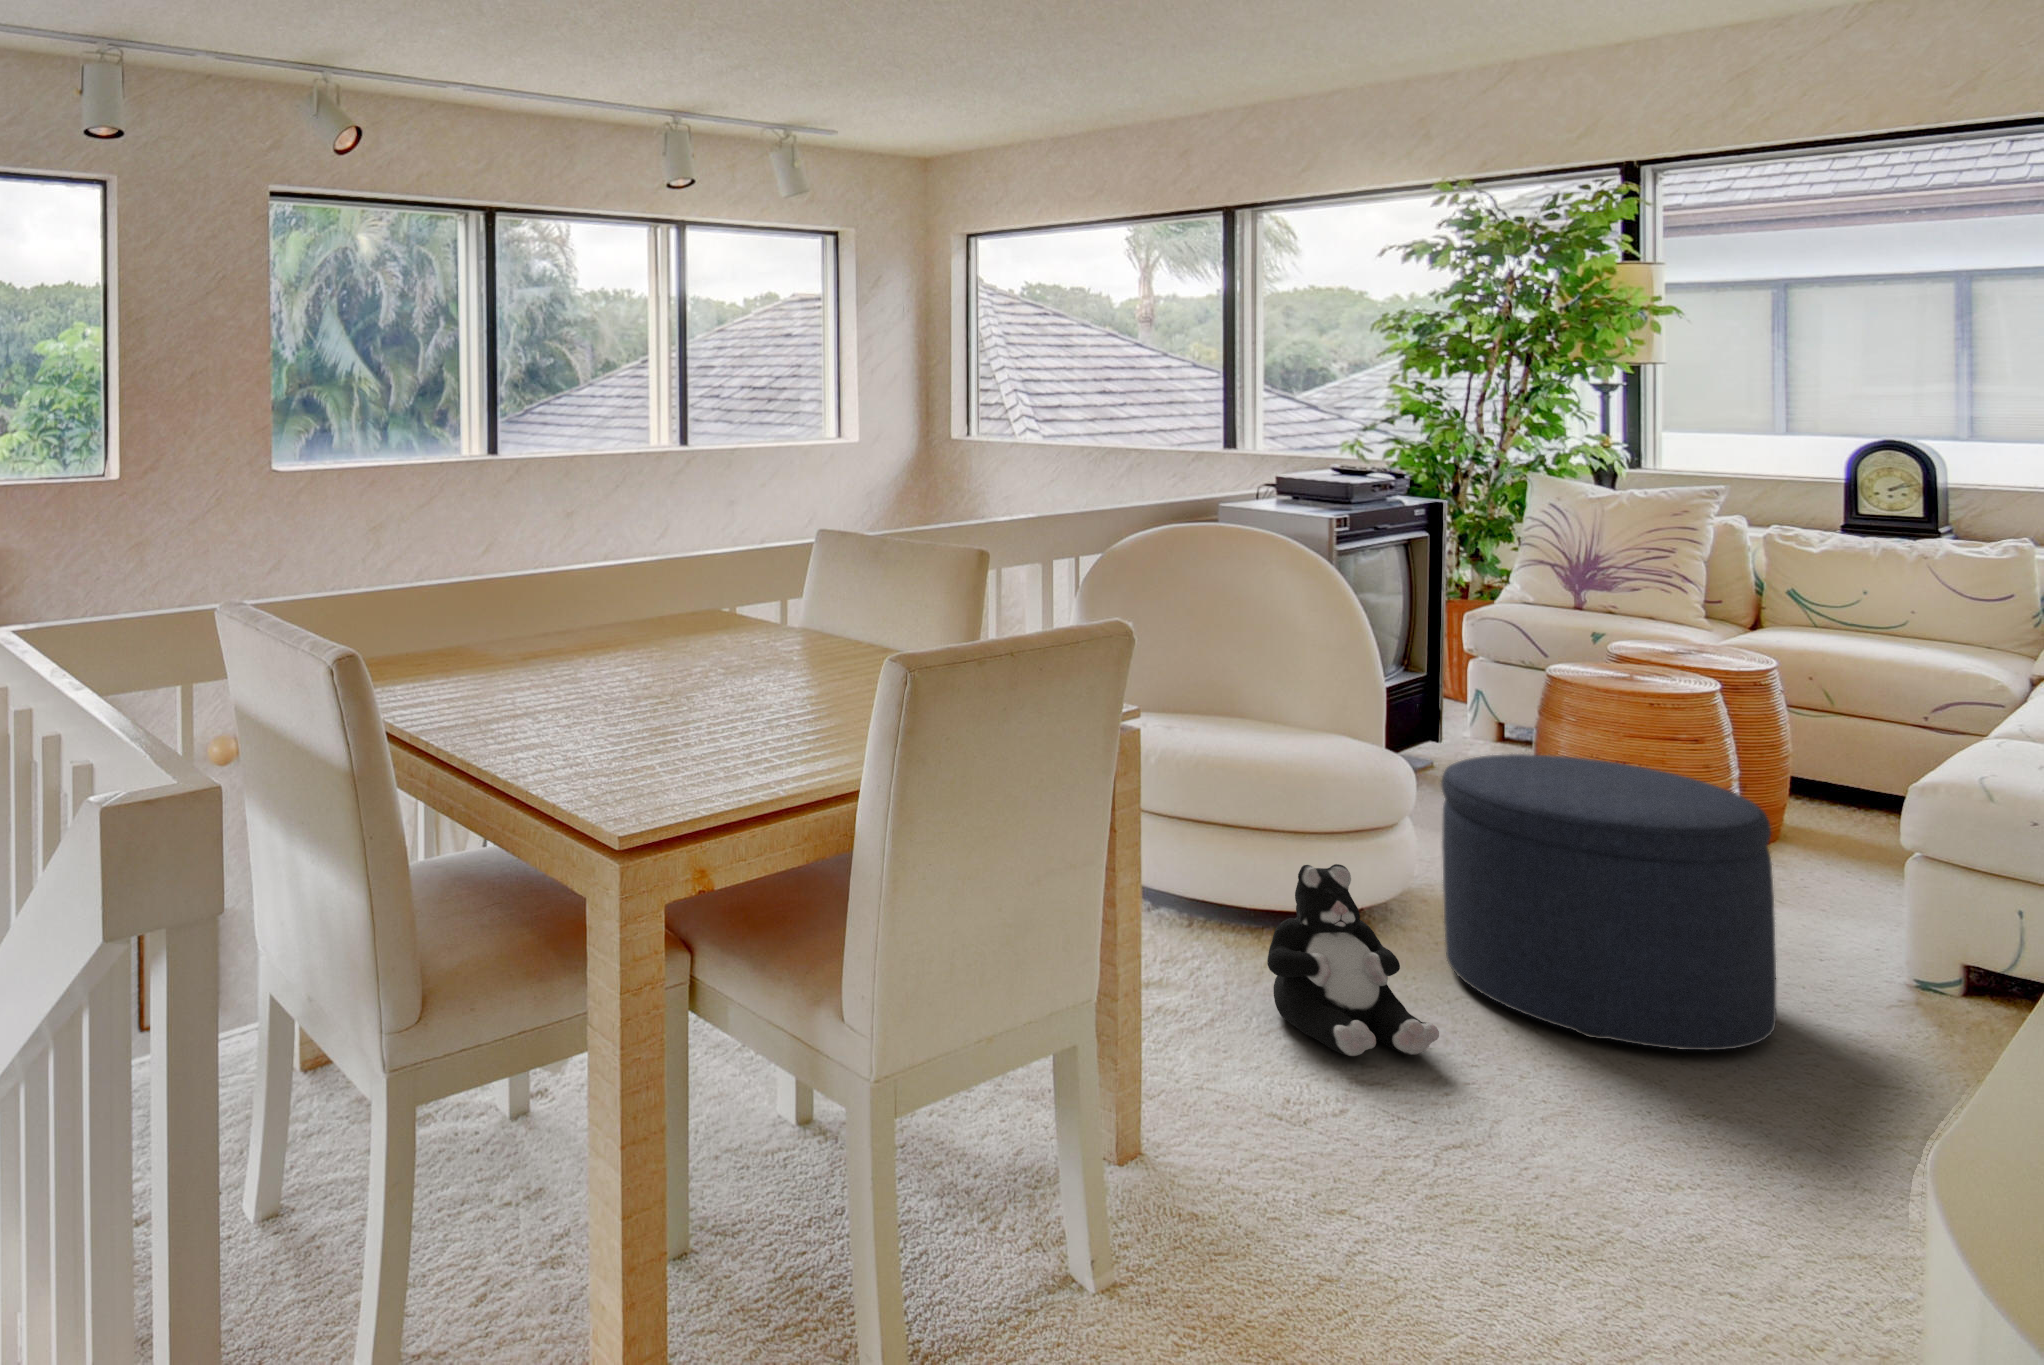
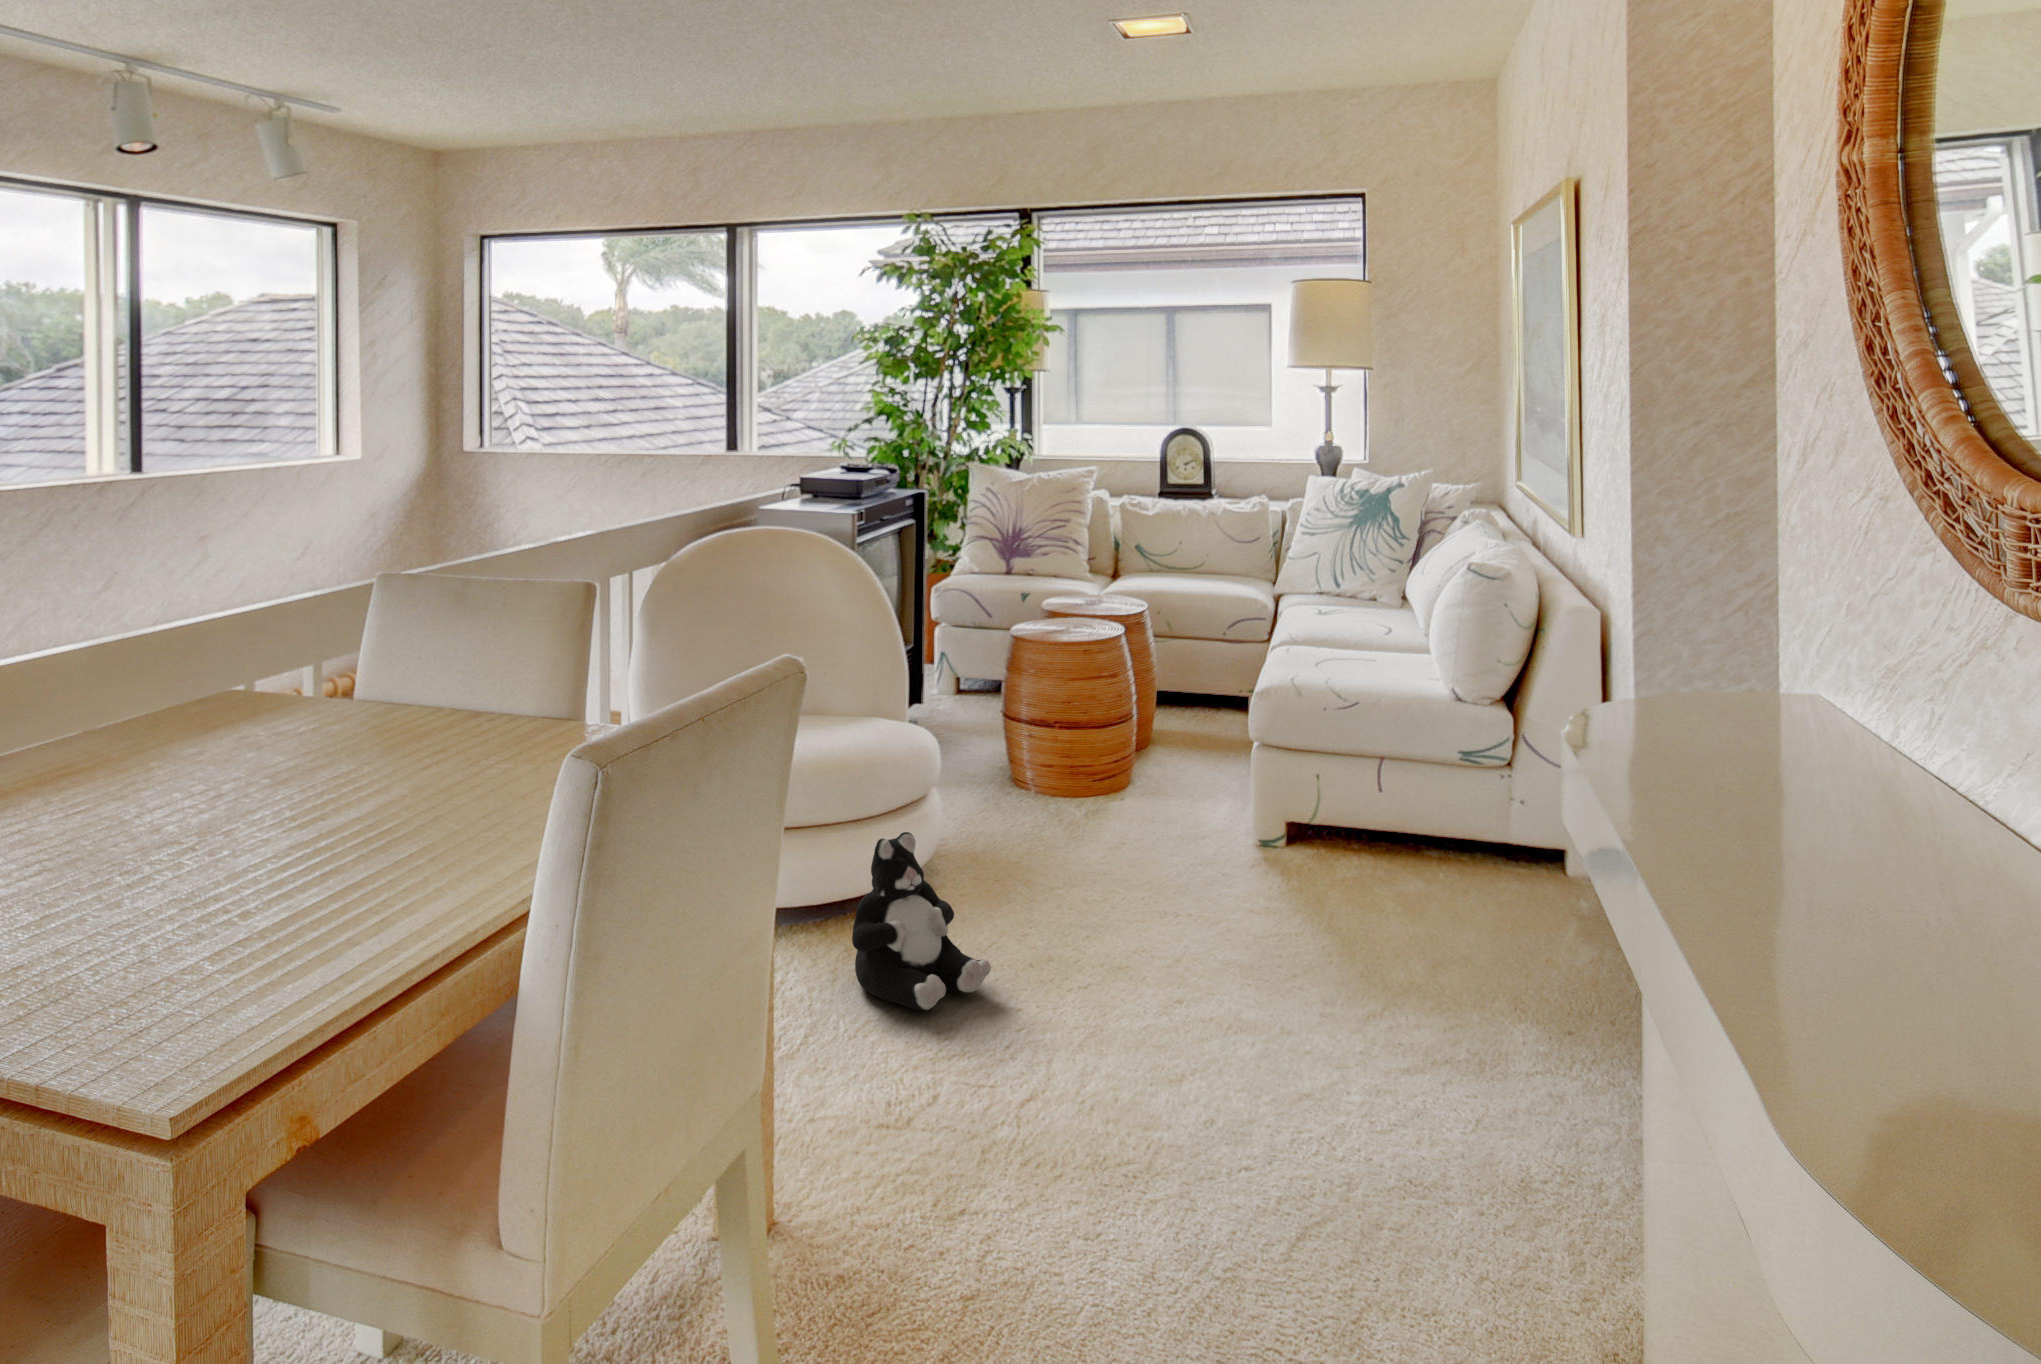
ottoman: present [1442,754,1776,1050] -> none [967,699,1189,935]

